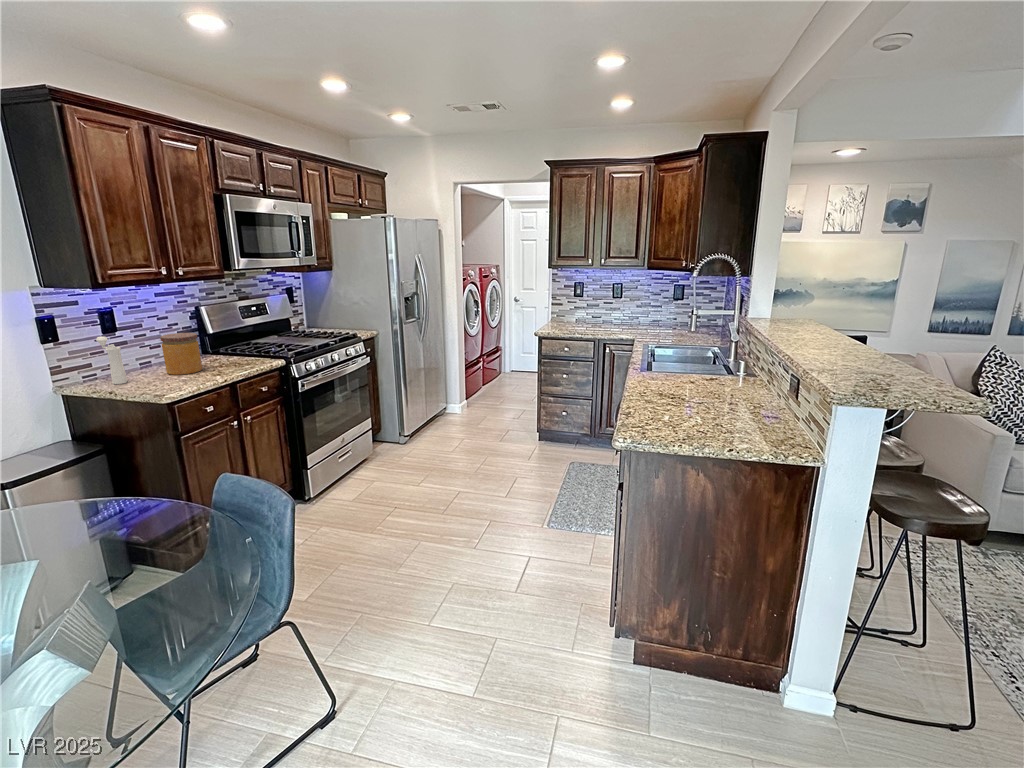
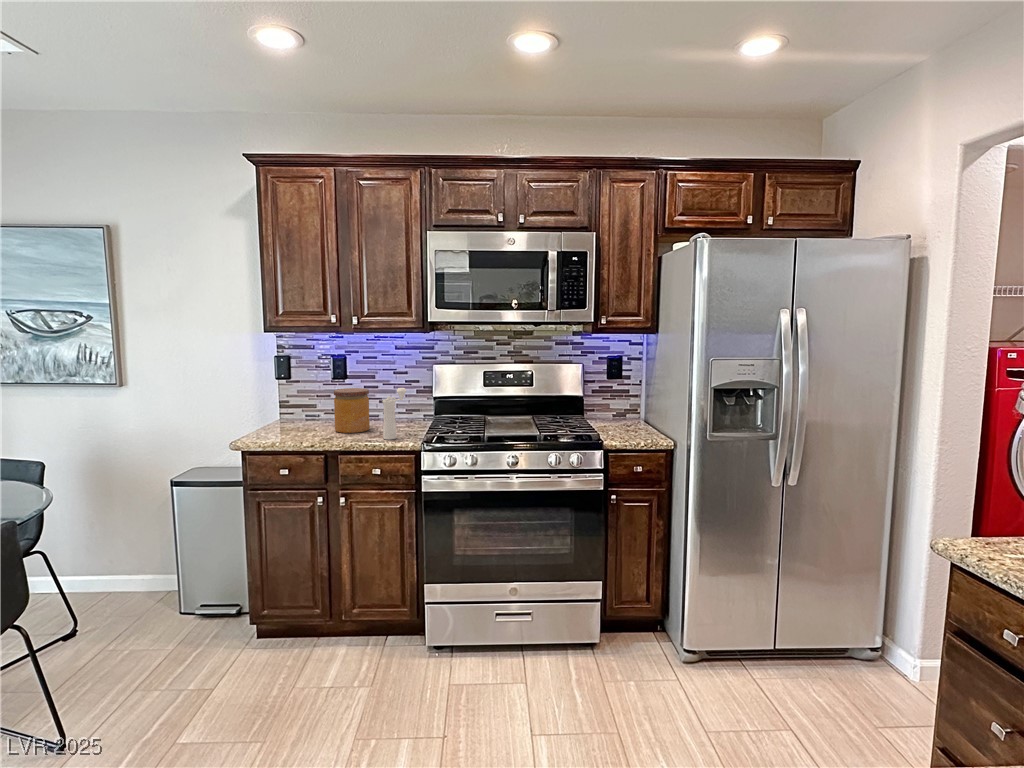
pepper mill: present [96,337,127,384] -> present [382,388,406,440]

